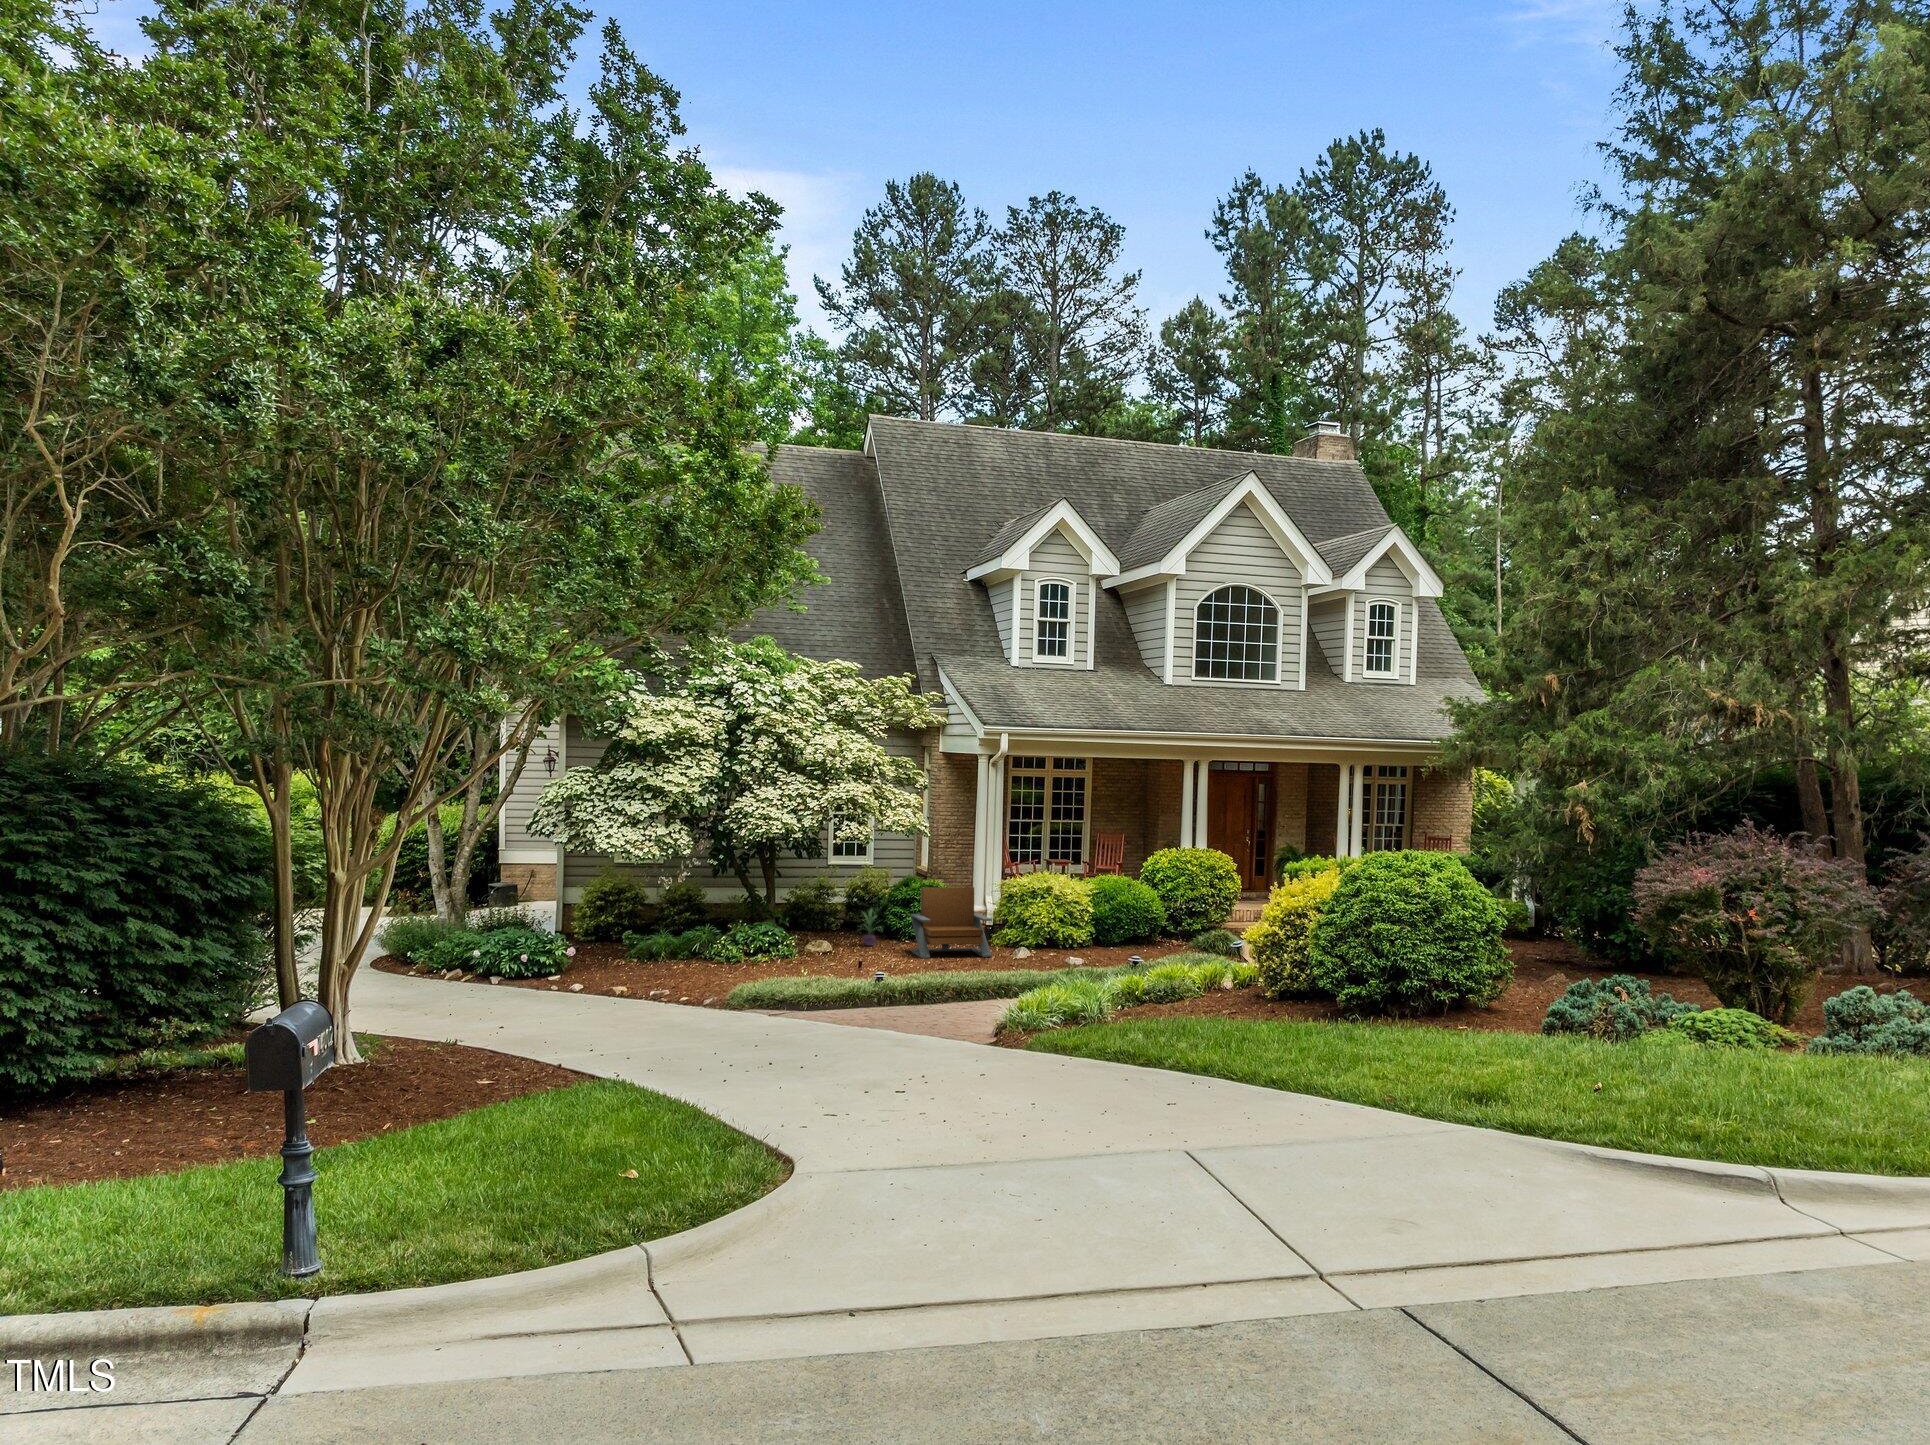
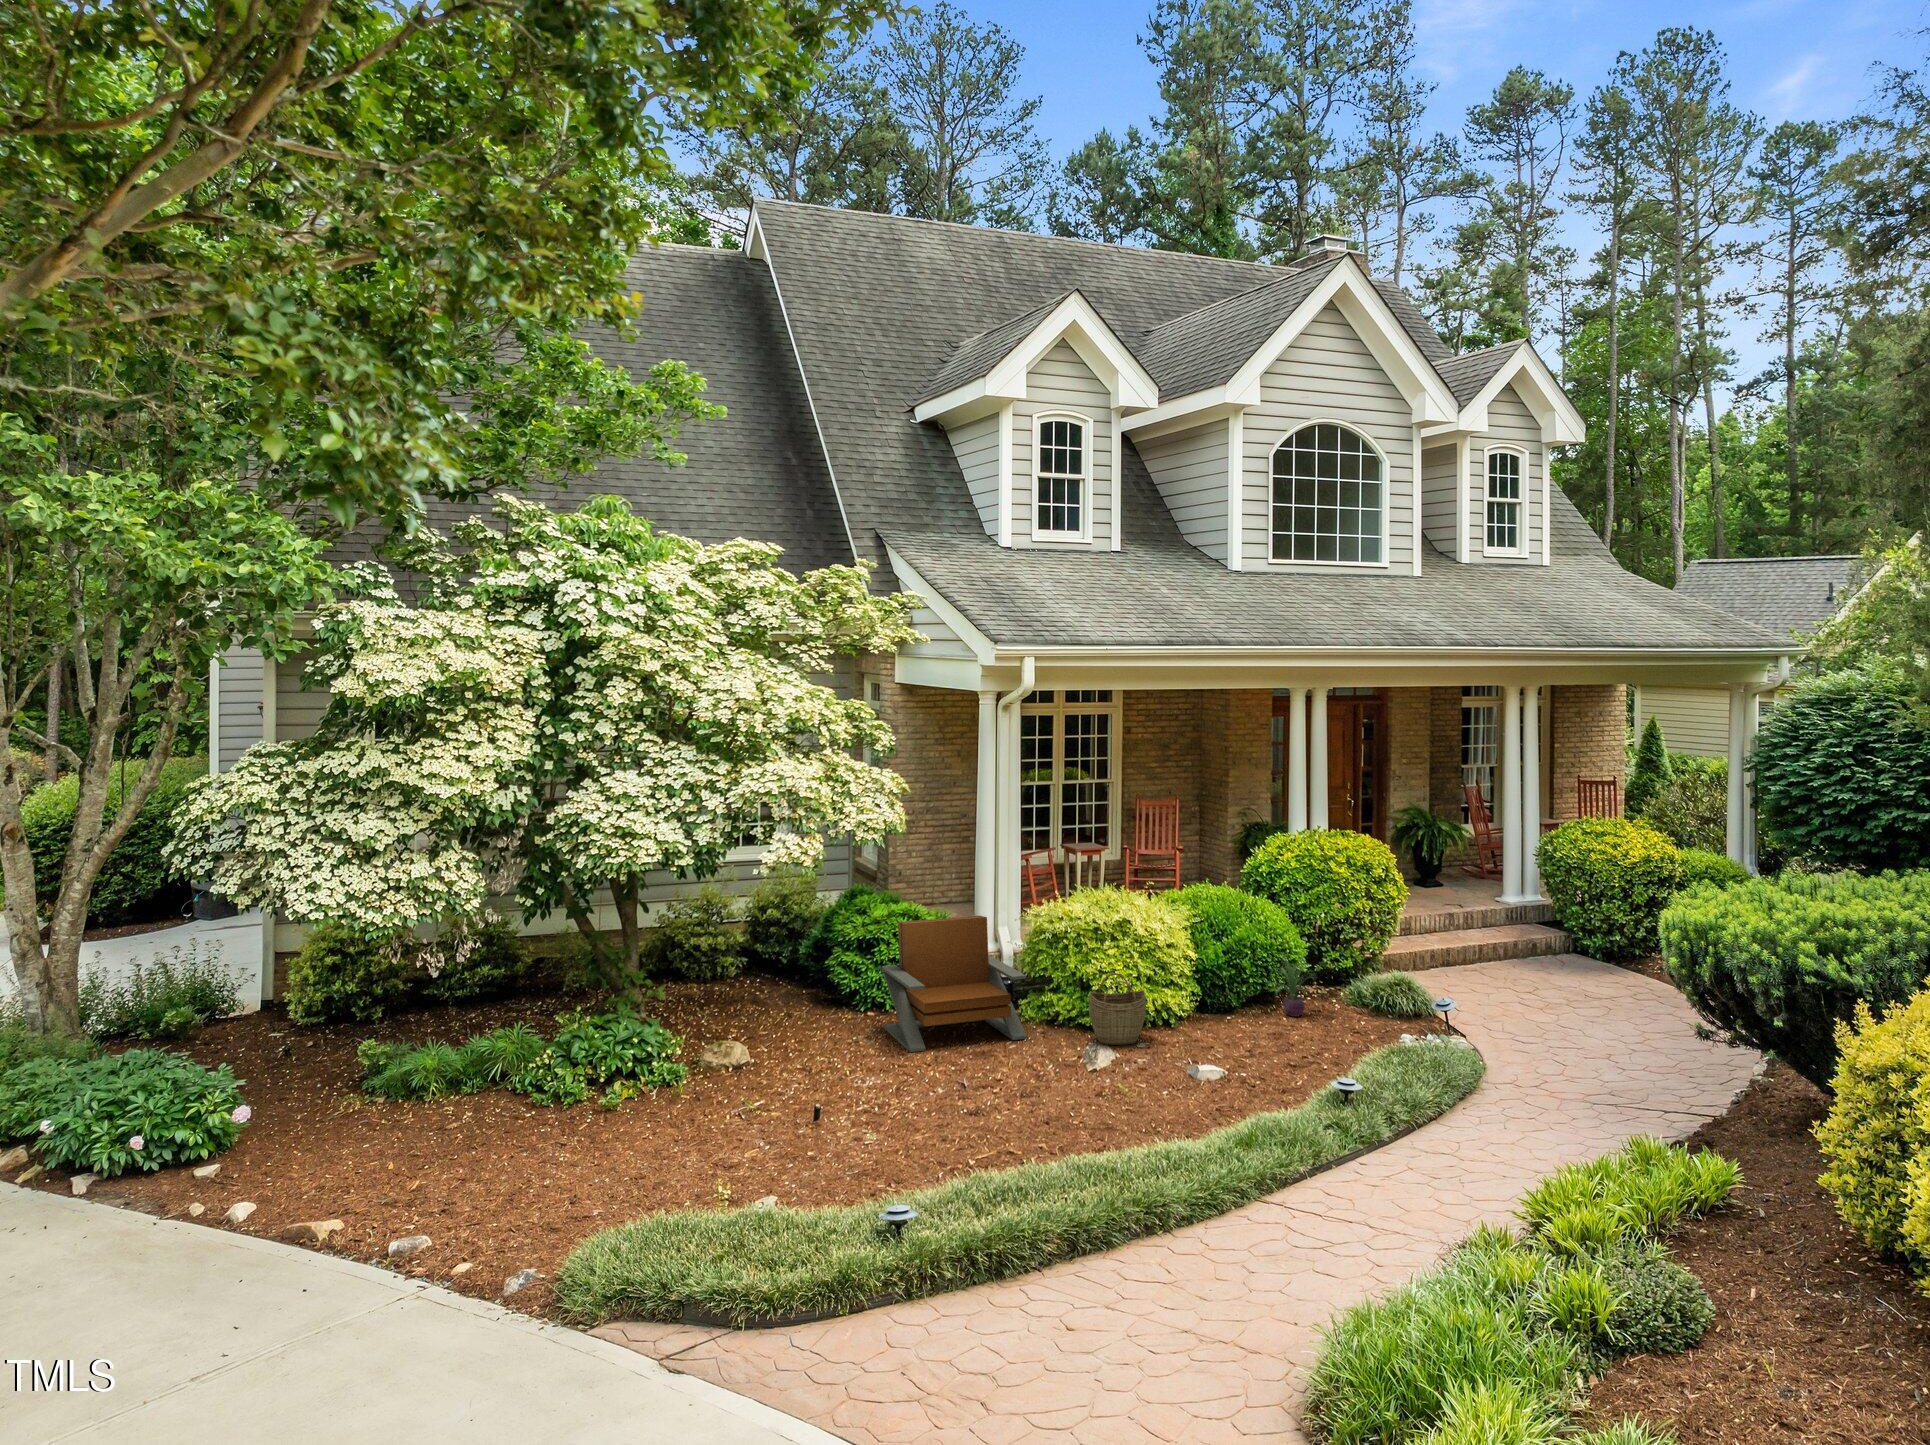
decorative plant: present [863,909,876,946] -> present [1273,954,1312,1017]
woven basket: none [1028,921,1062,961] -> present [1089,973,1146,1045]

